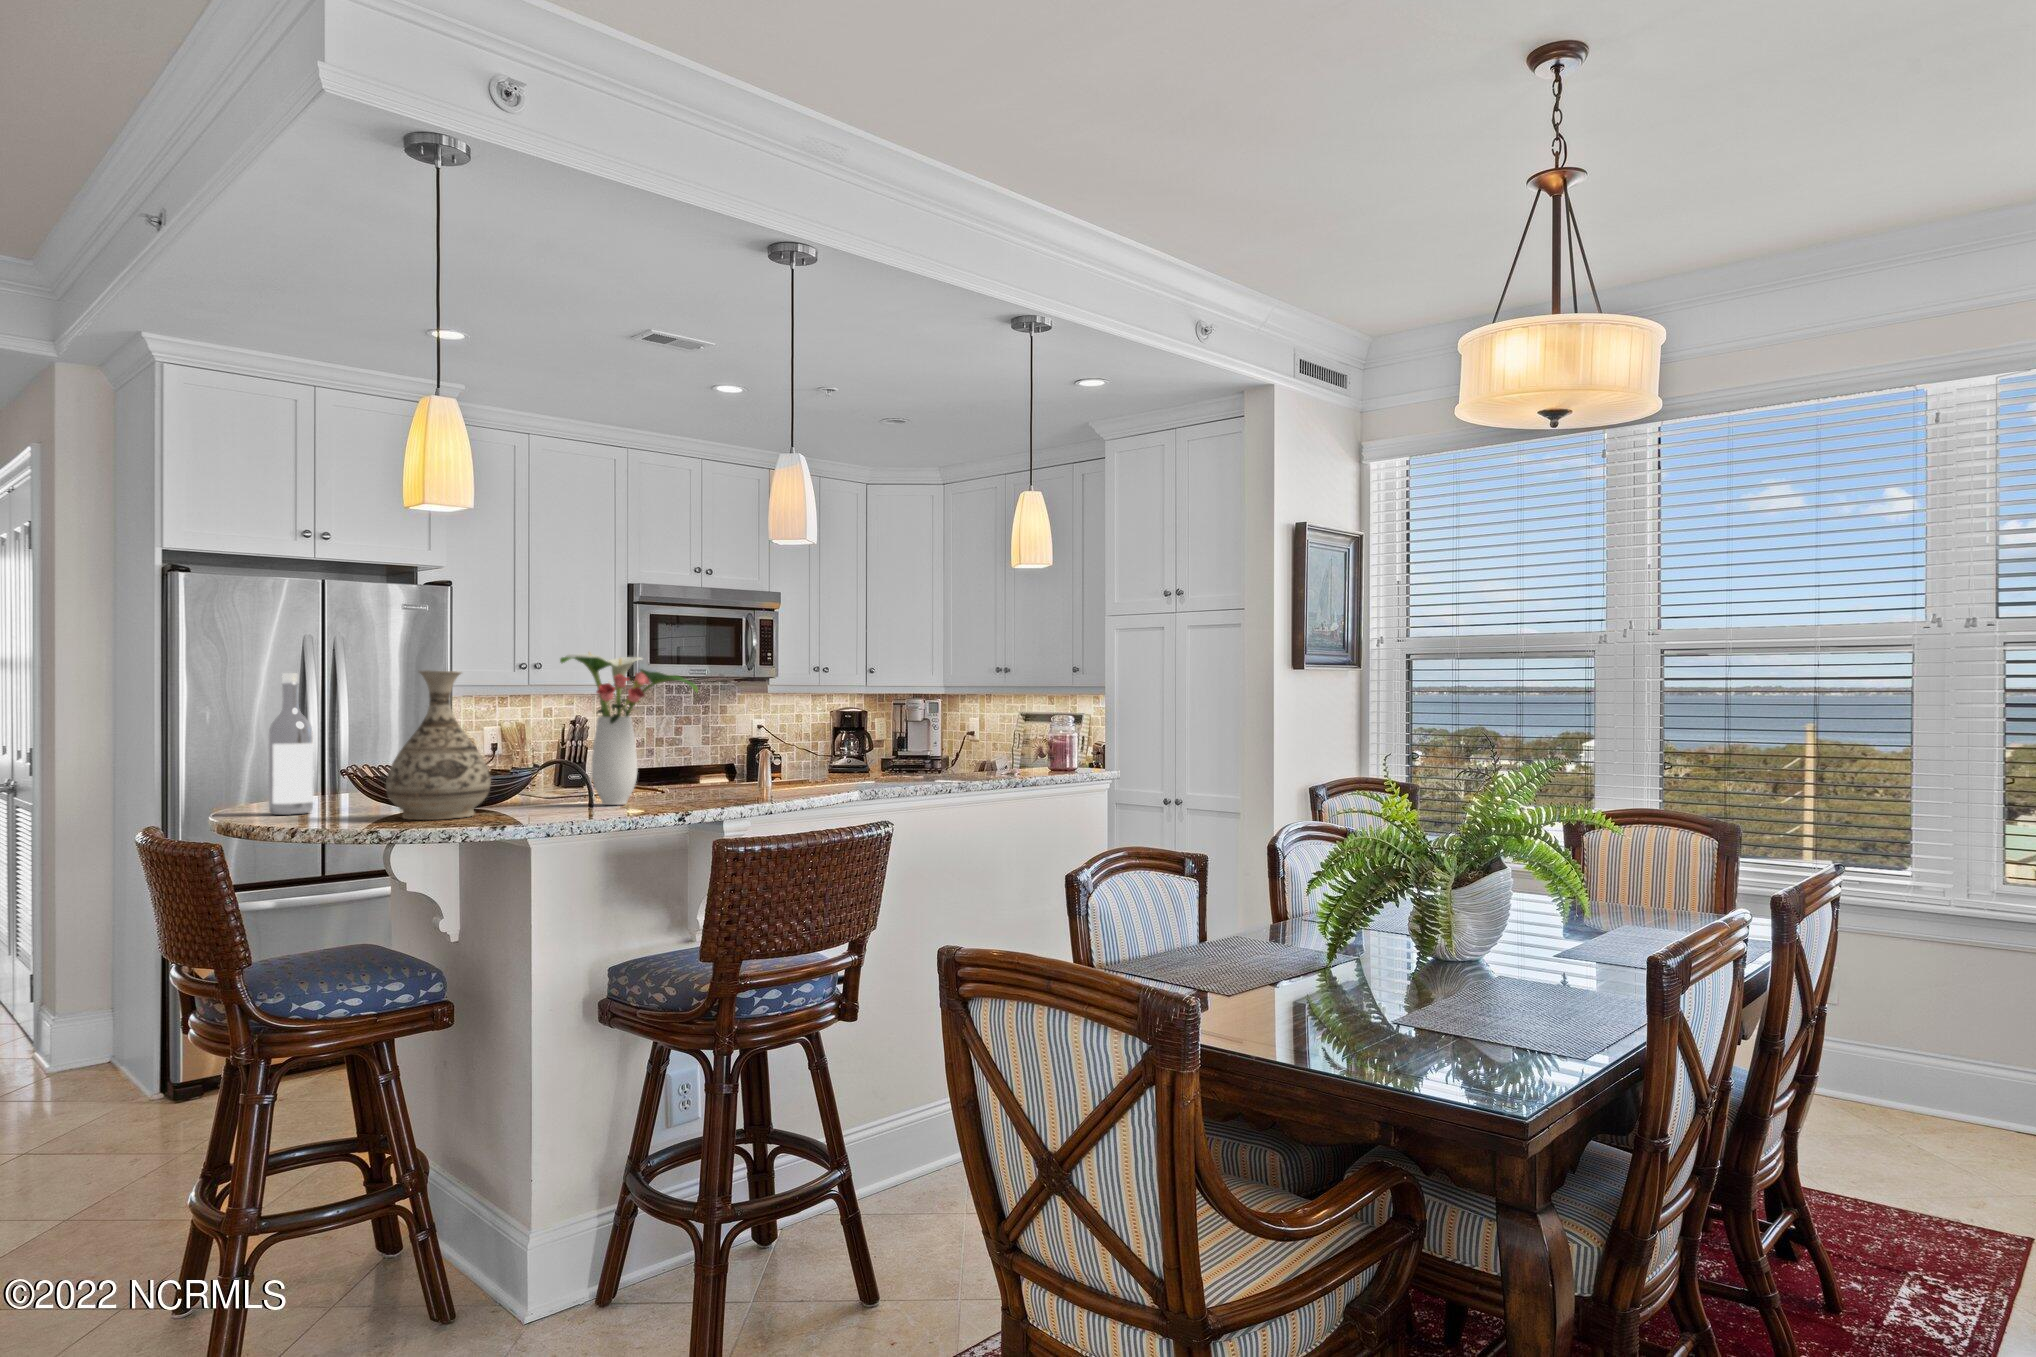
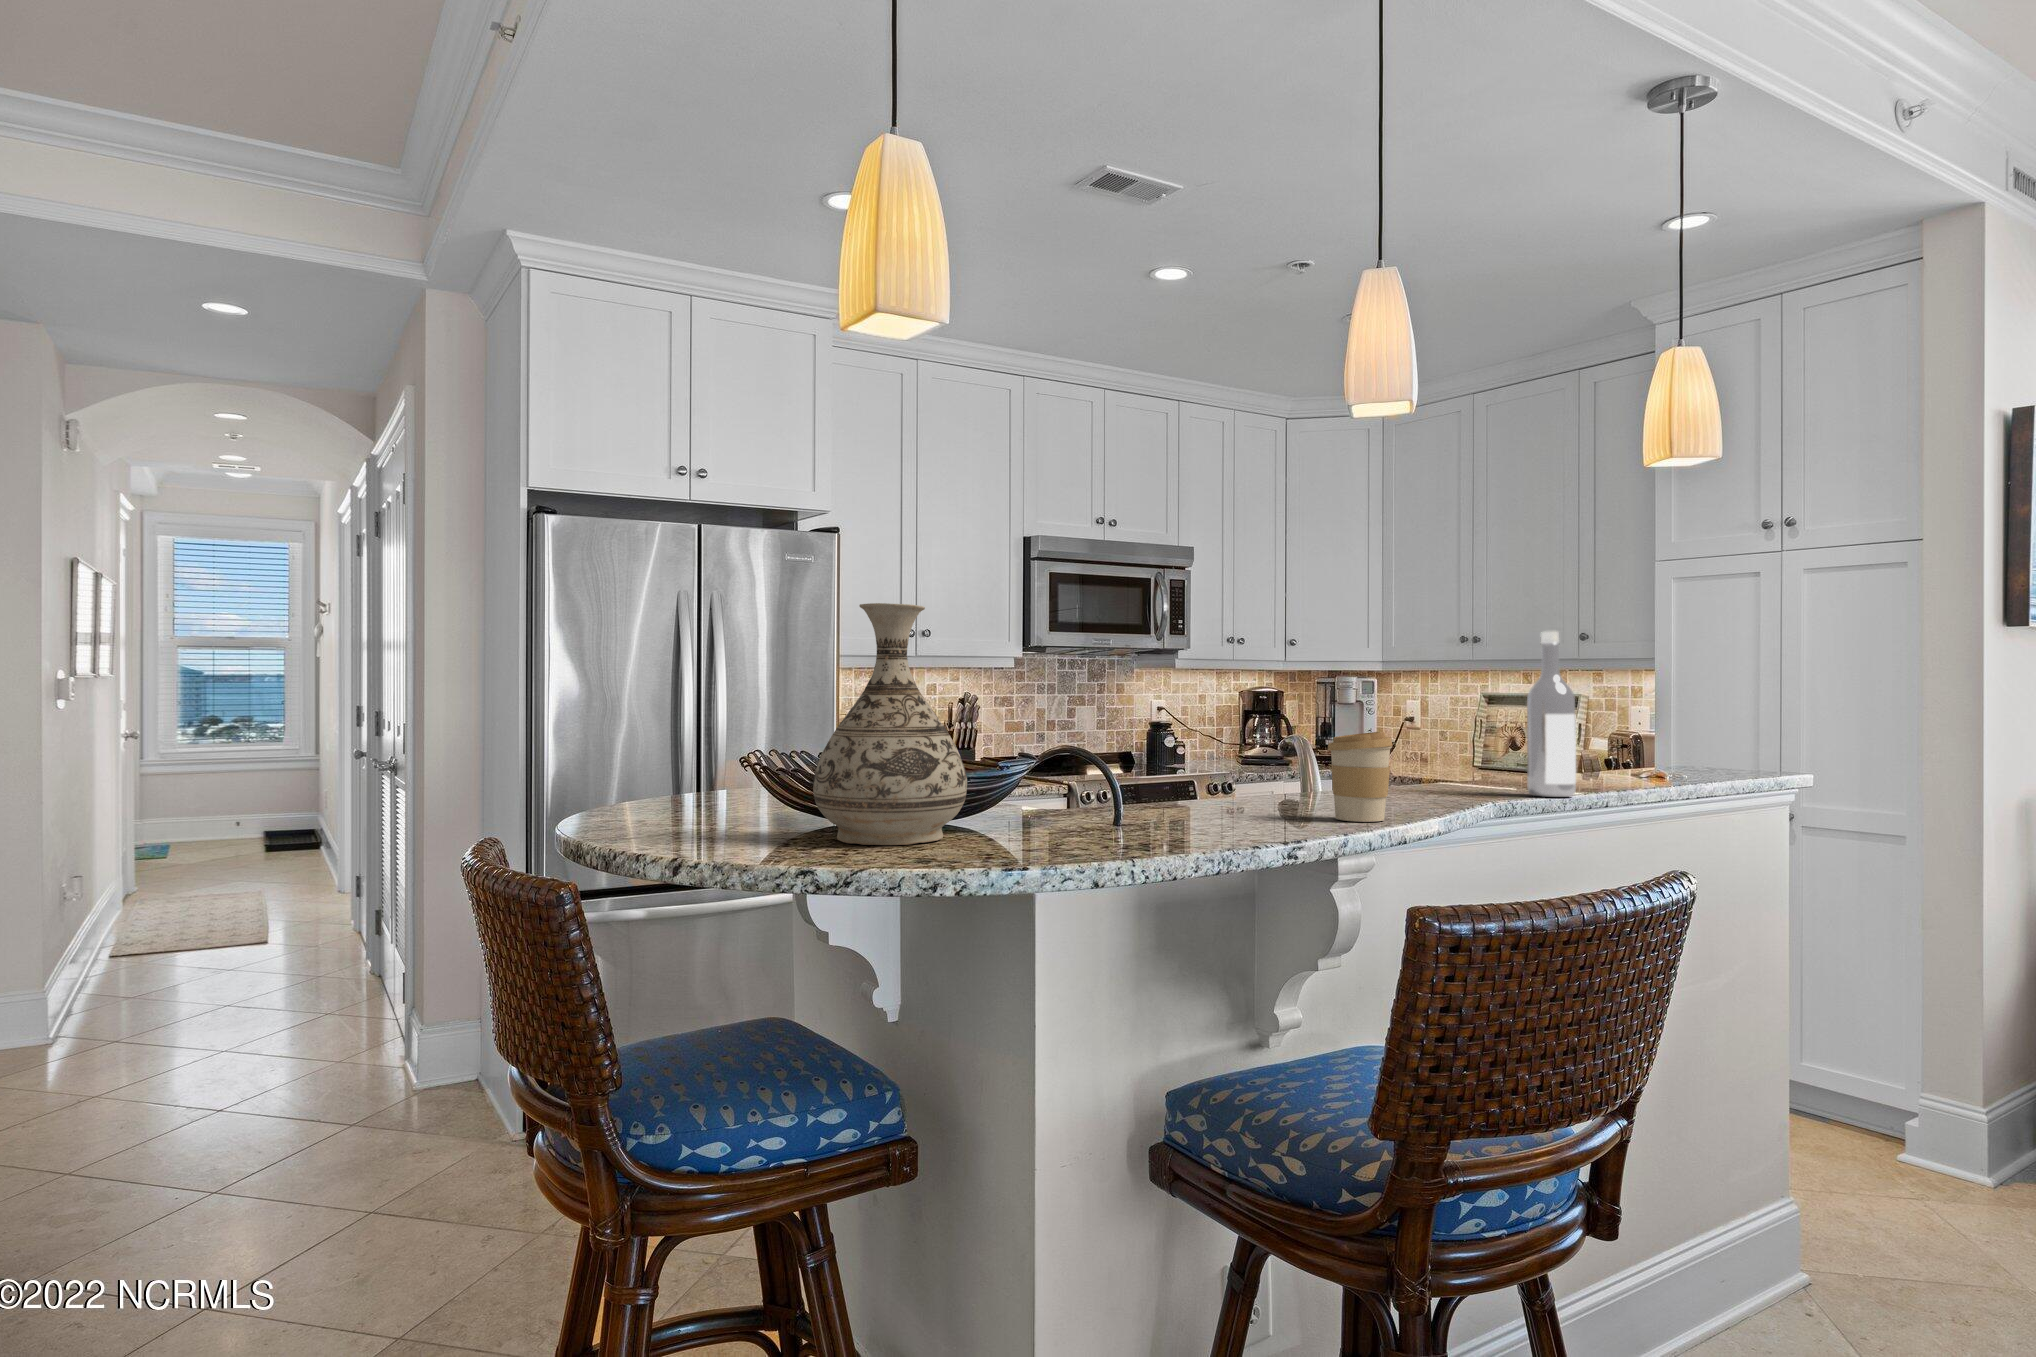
flower arrangement: present [560,653,698,805] -> none [1054,581,1270,822]
wine bottle: present [269,673,314,815] -> present [1527,631,1576,797]
coffee cup: none [747,745,787,801] -> present [1328,732,1393,822]

